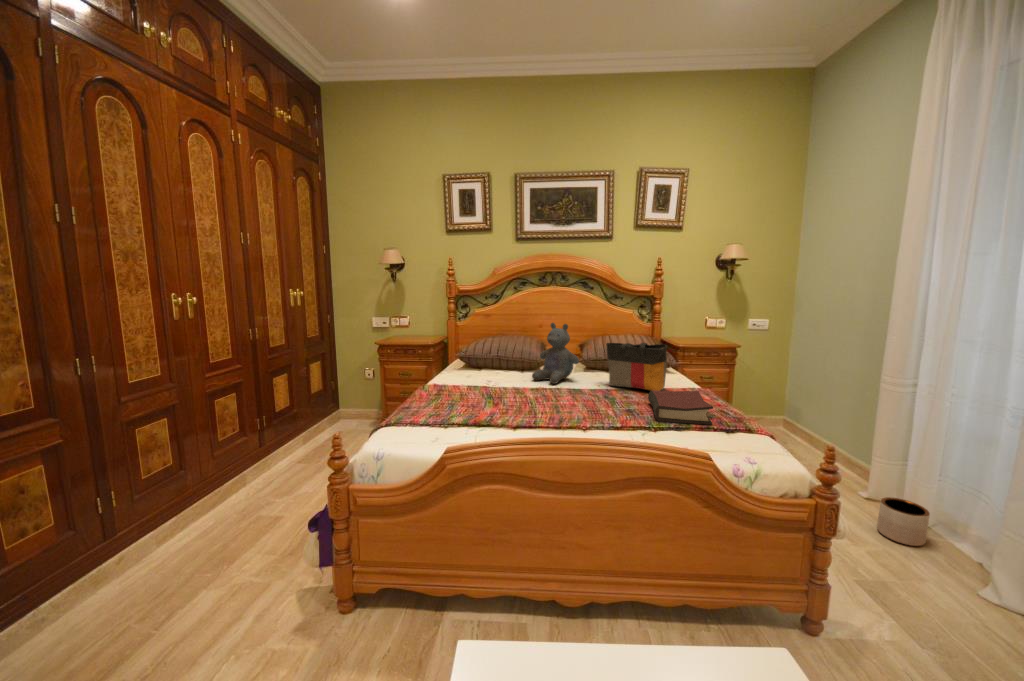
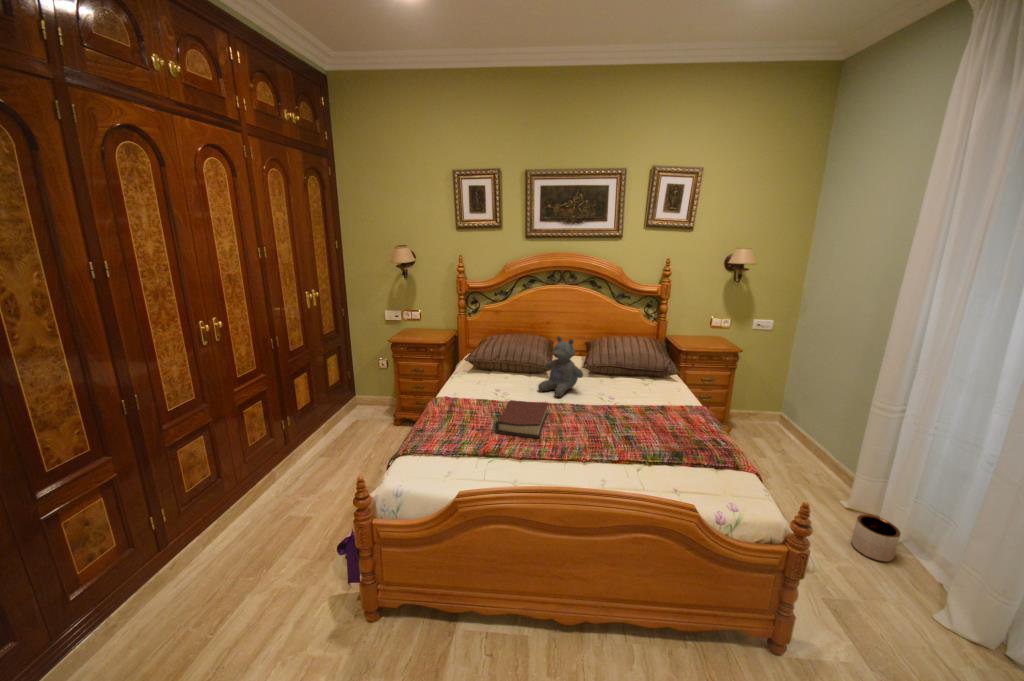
tote bag: present [606,343,667,391] -> none [610,359,668,411]
hardback book: present [648,390,713,425] -> present [495,400,548,439]

